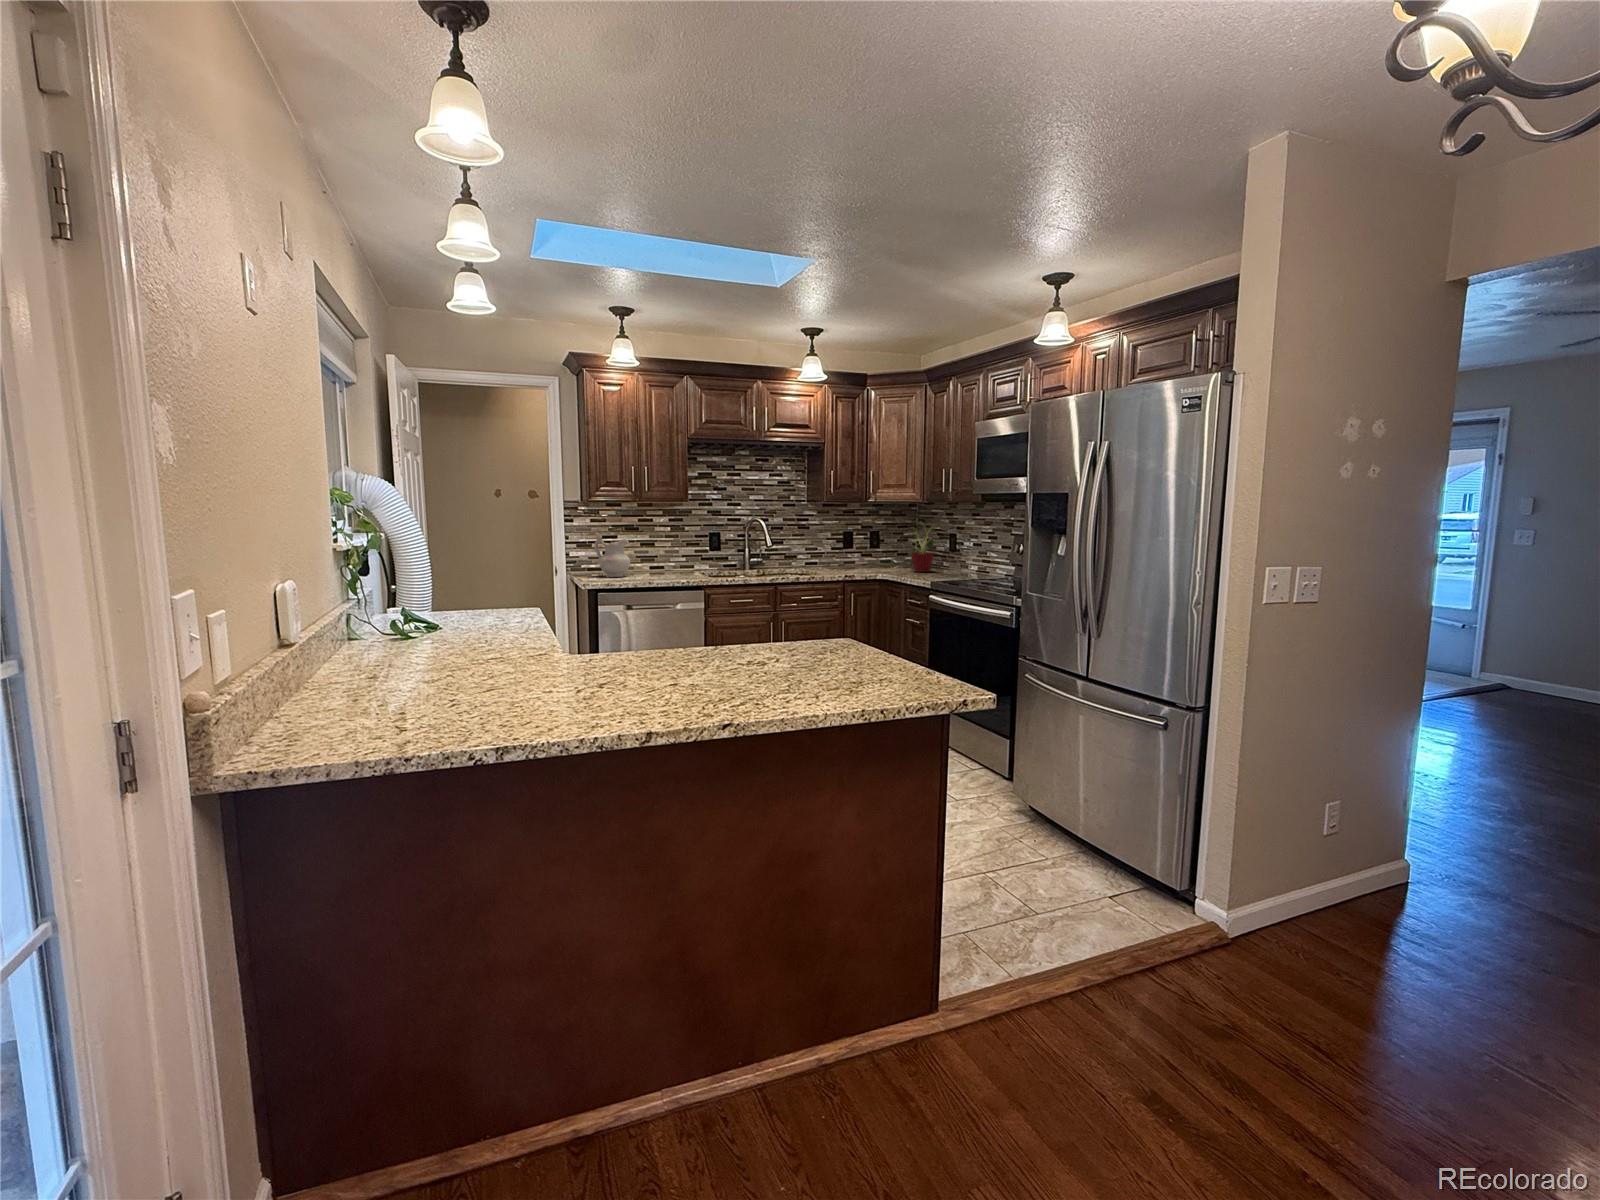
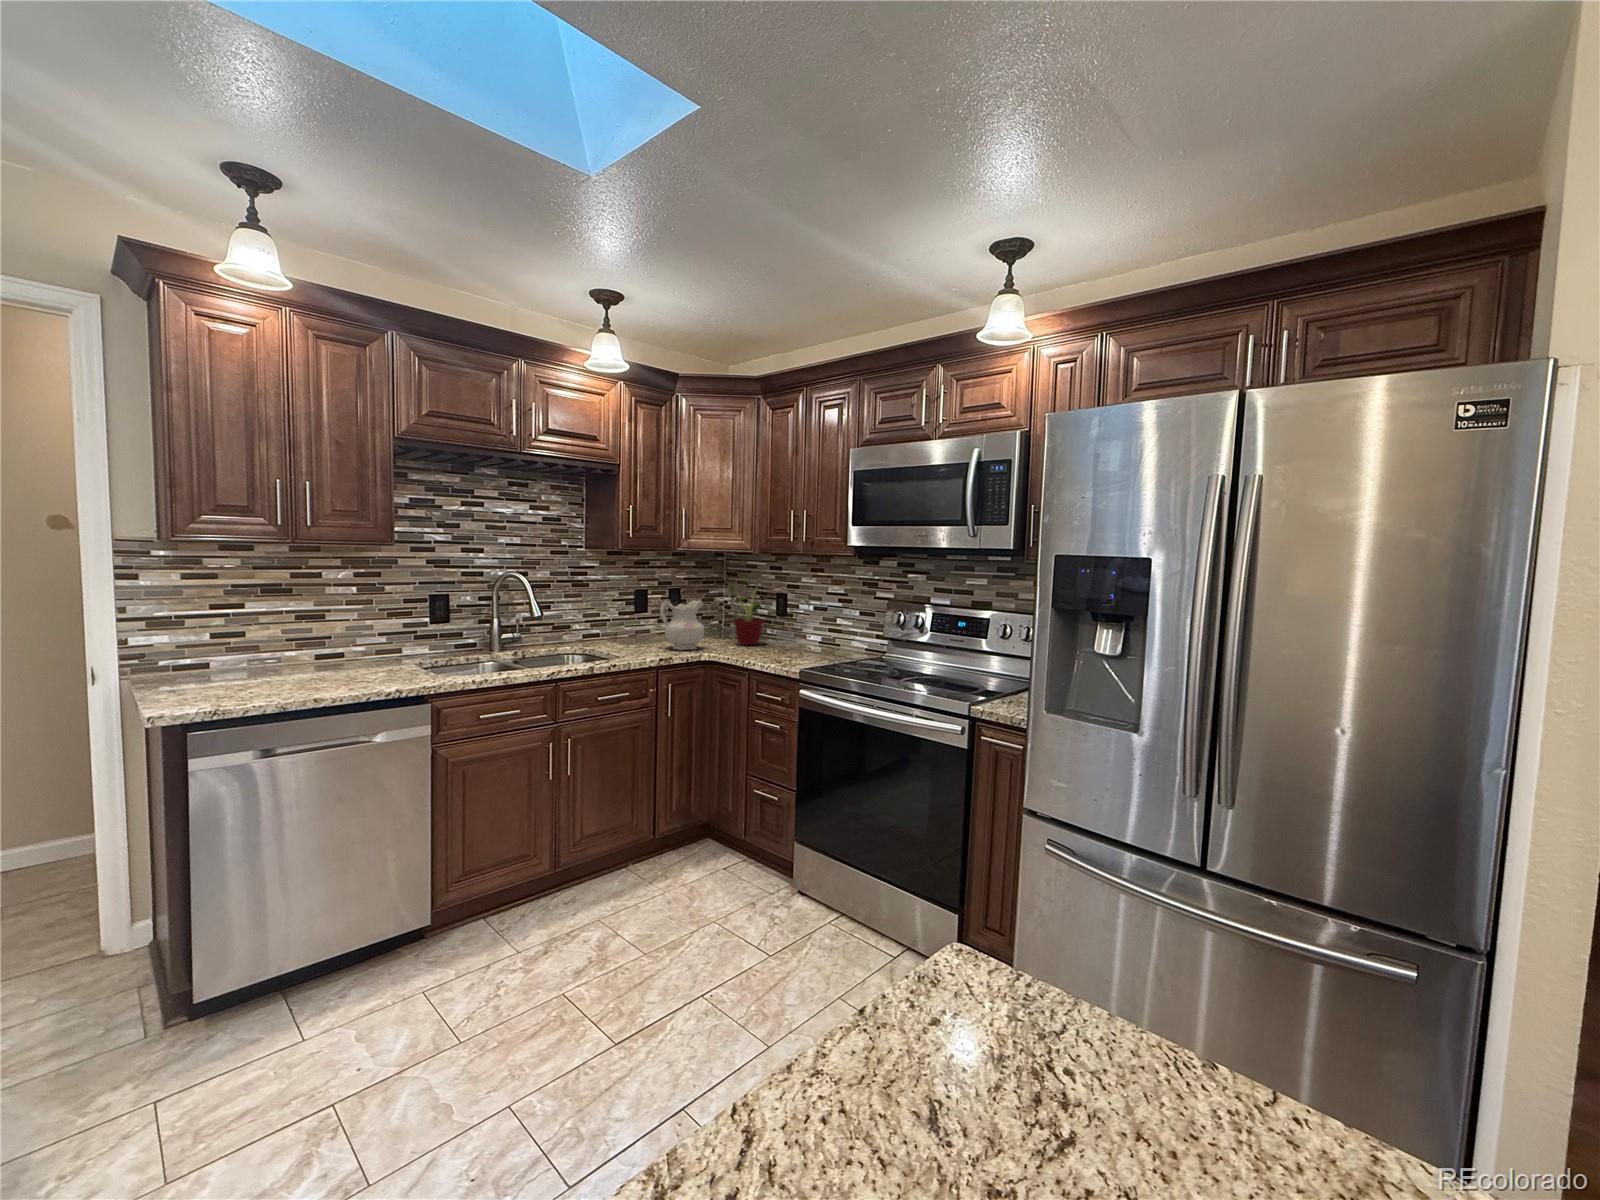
ceramic pitcher: present [595,538,630,577] -> present [660,599,704,650]

